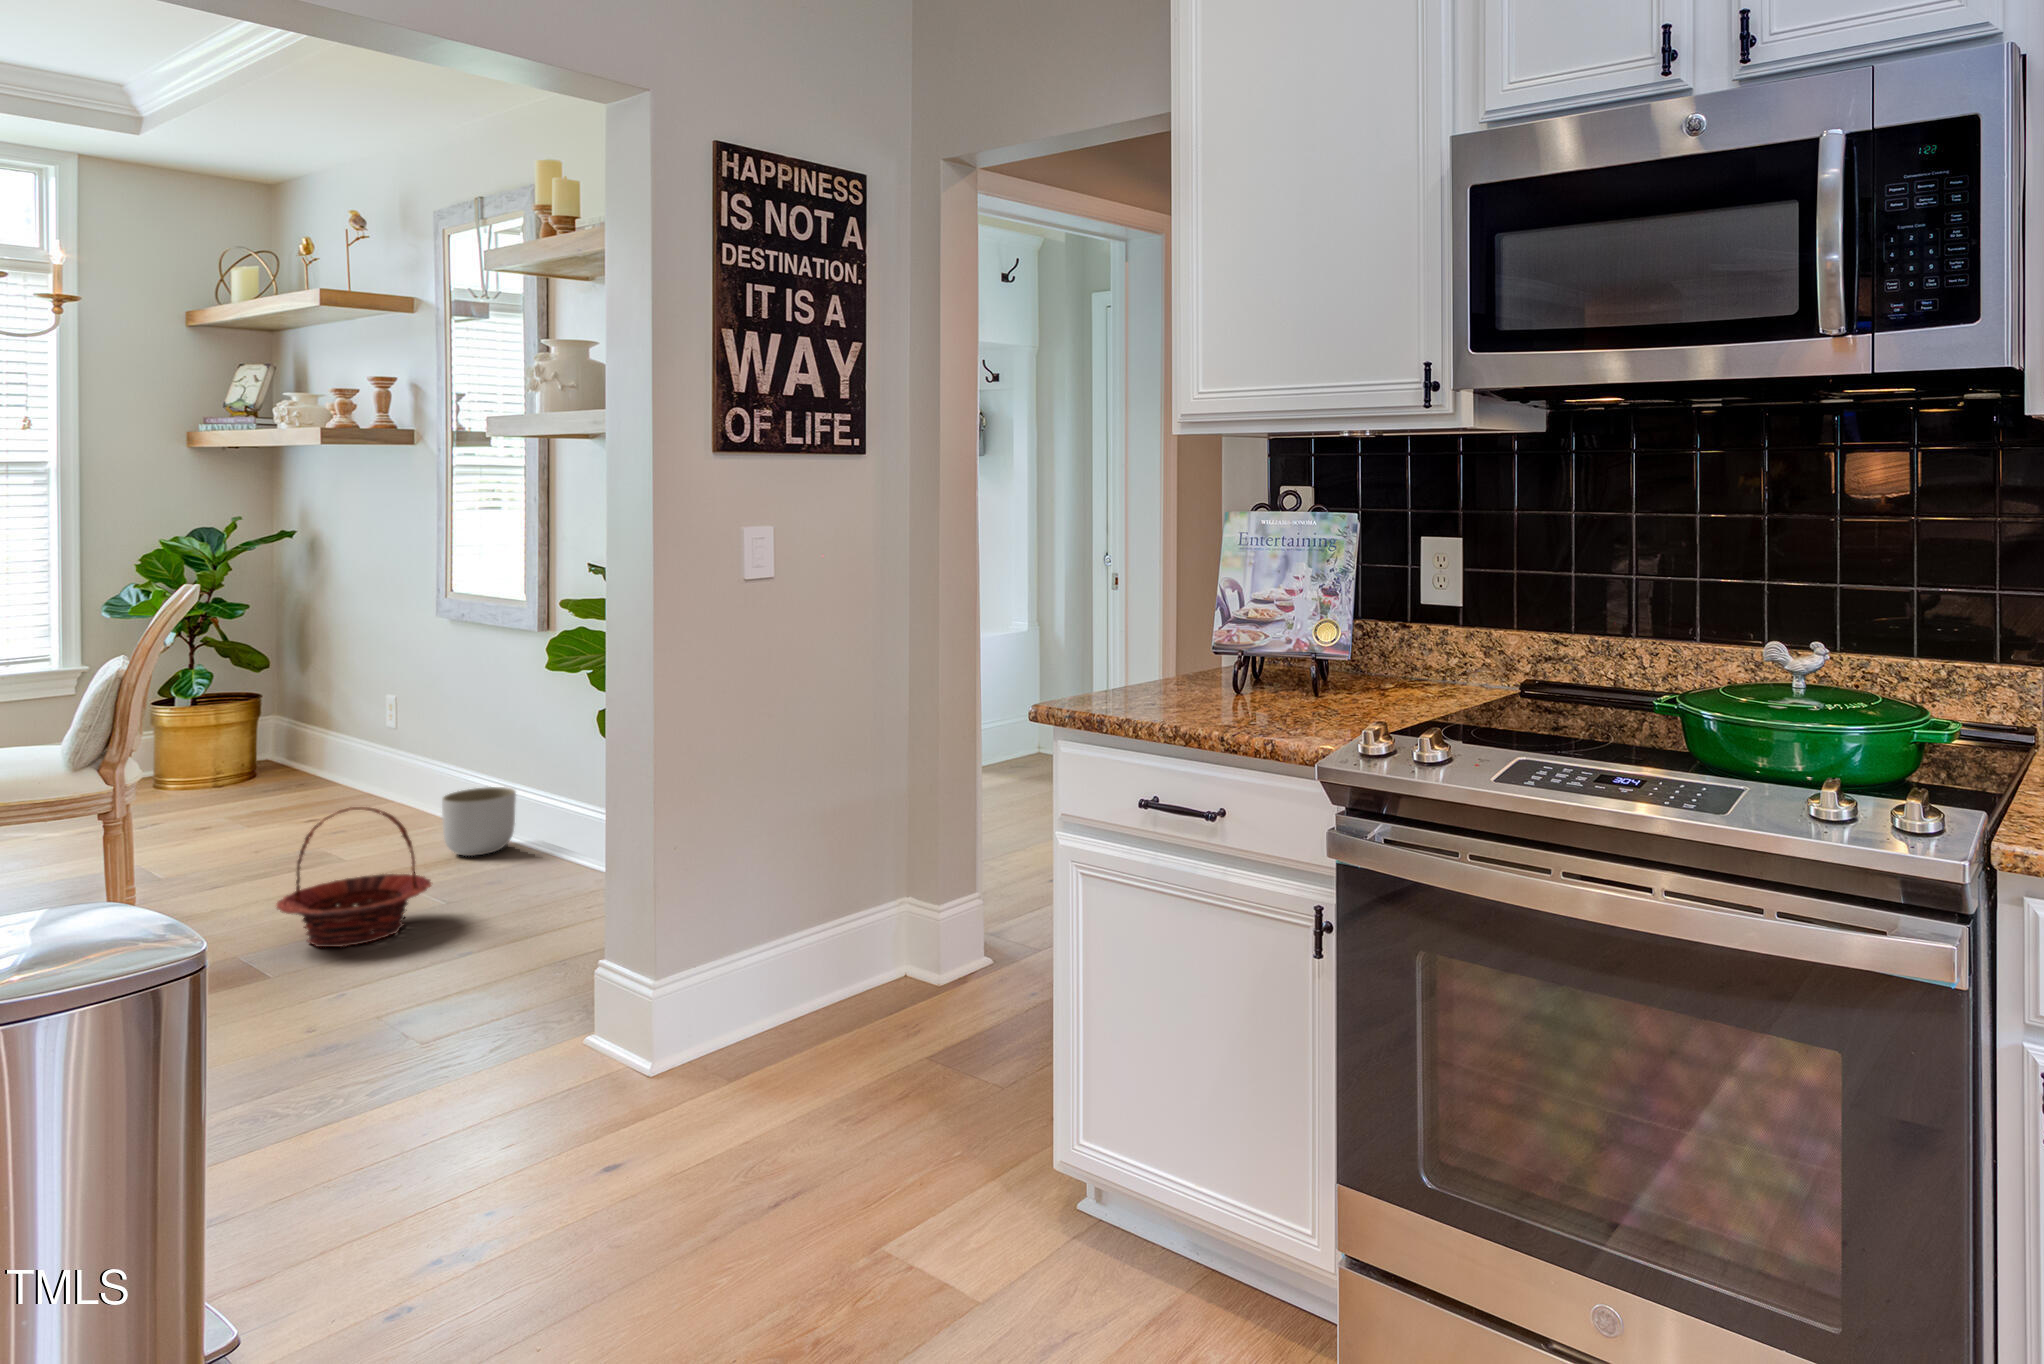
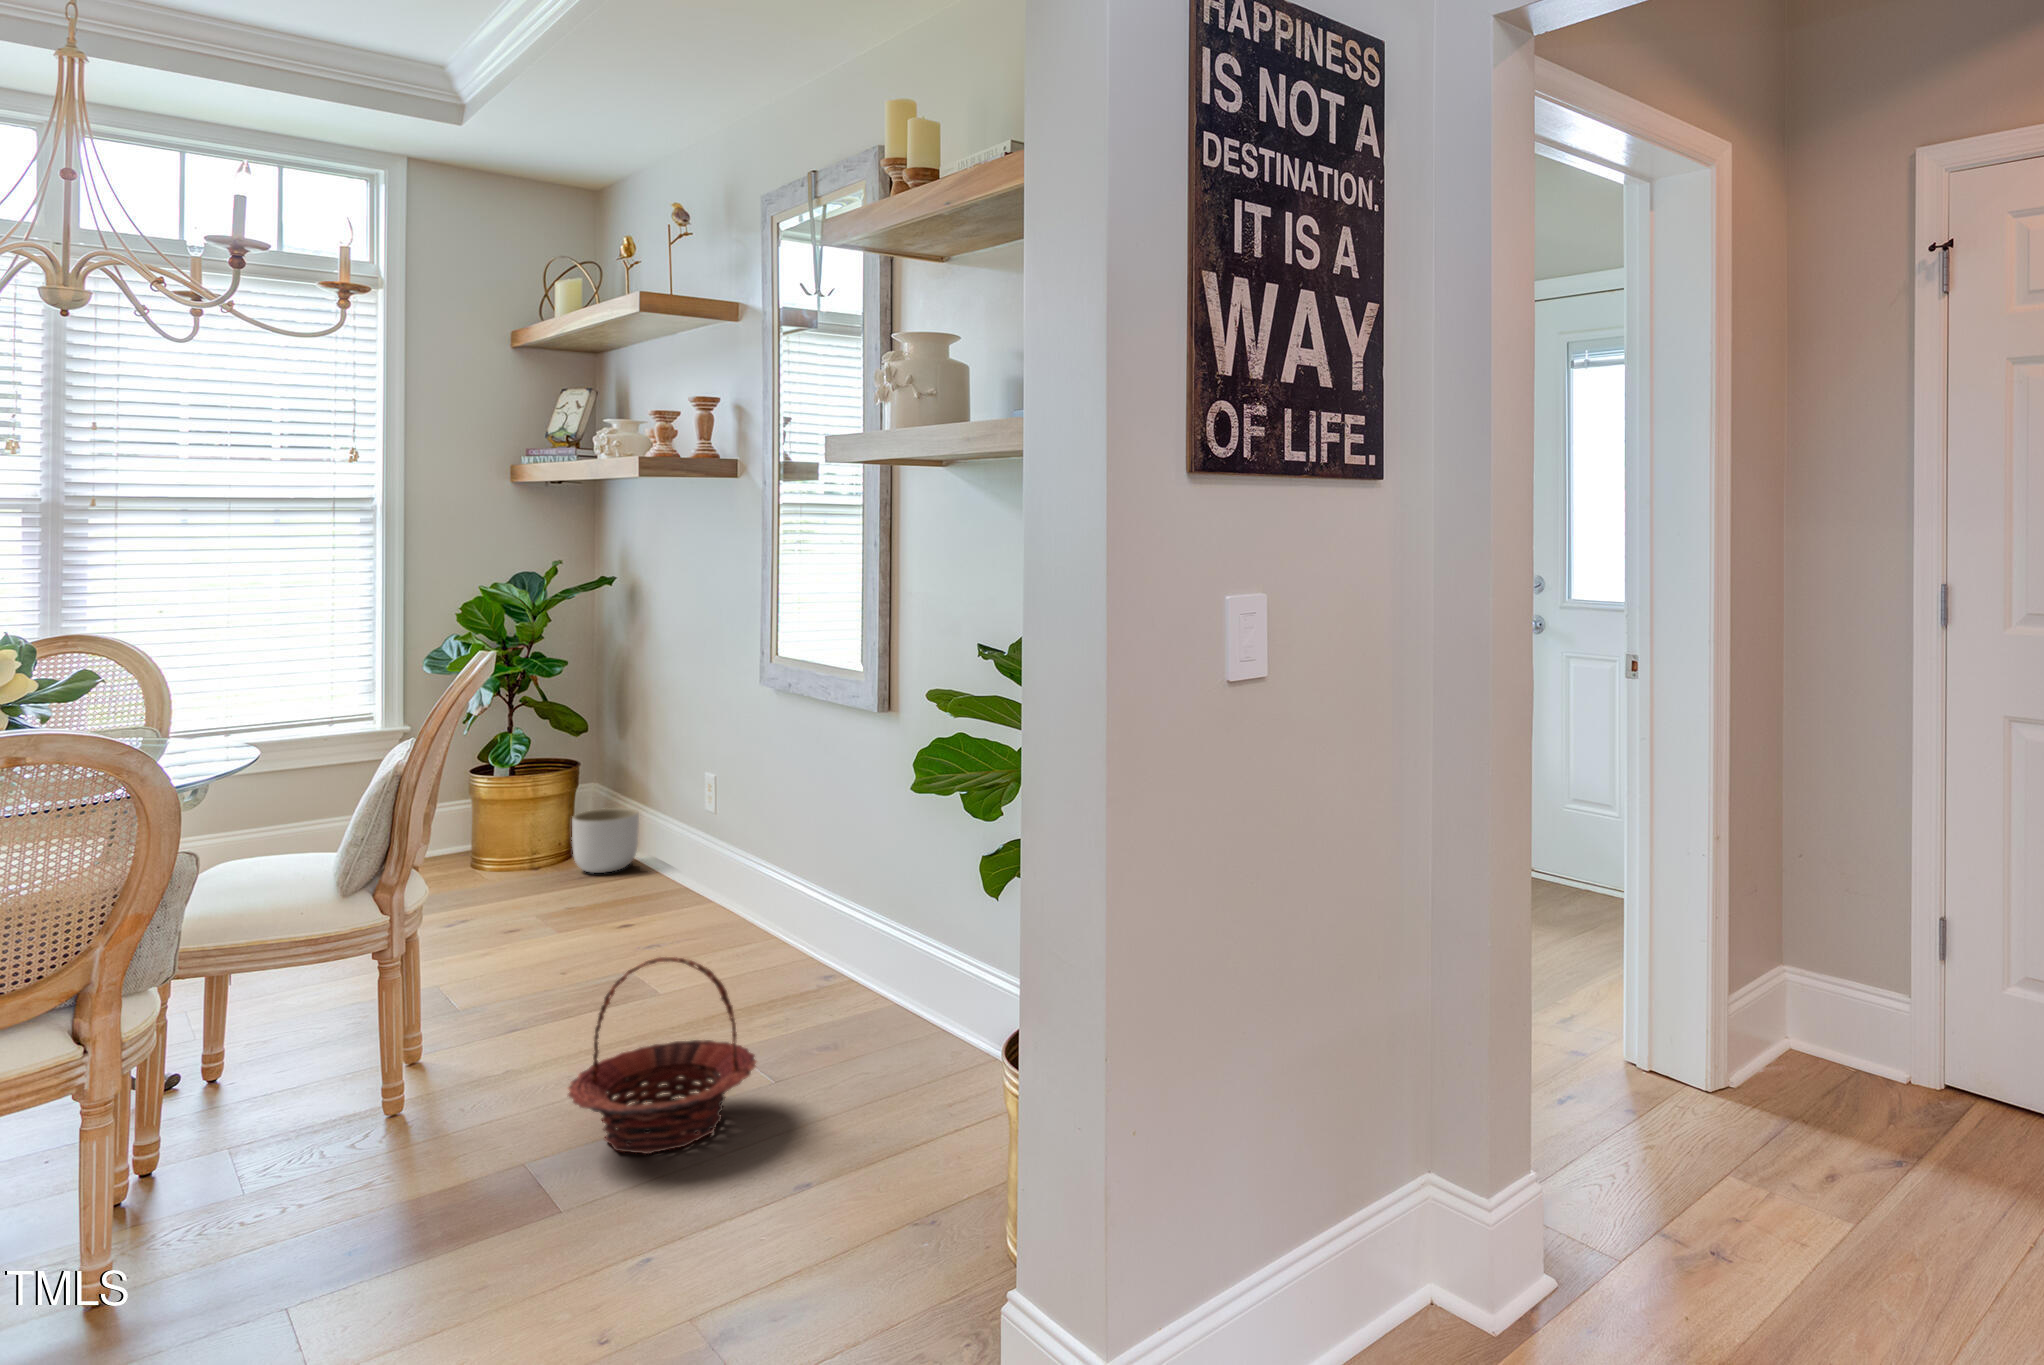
planter: present [442,787,516,856] -> present [572,808,639,873]

